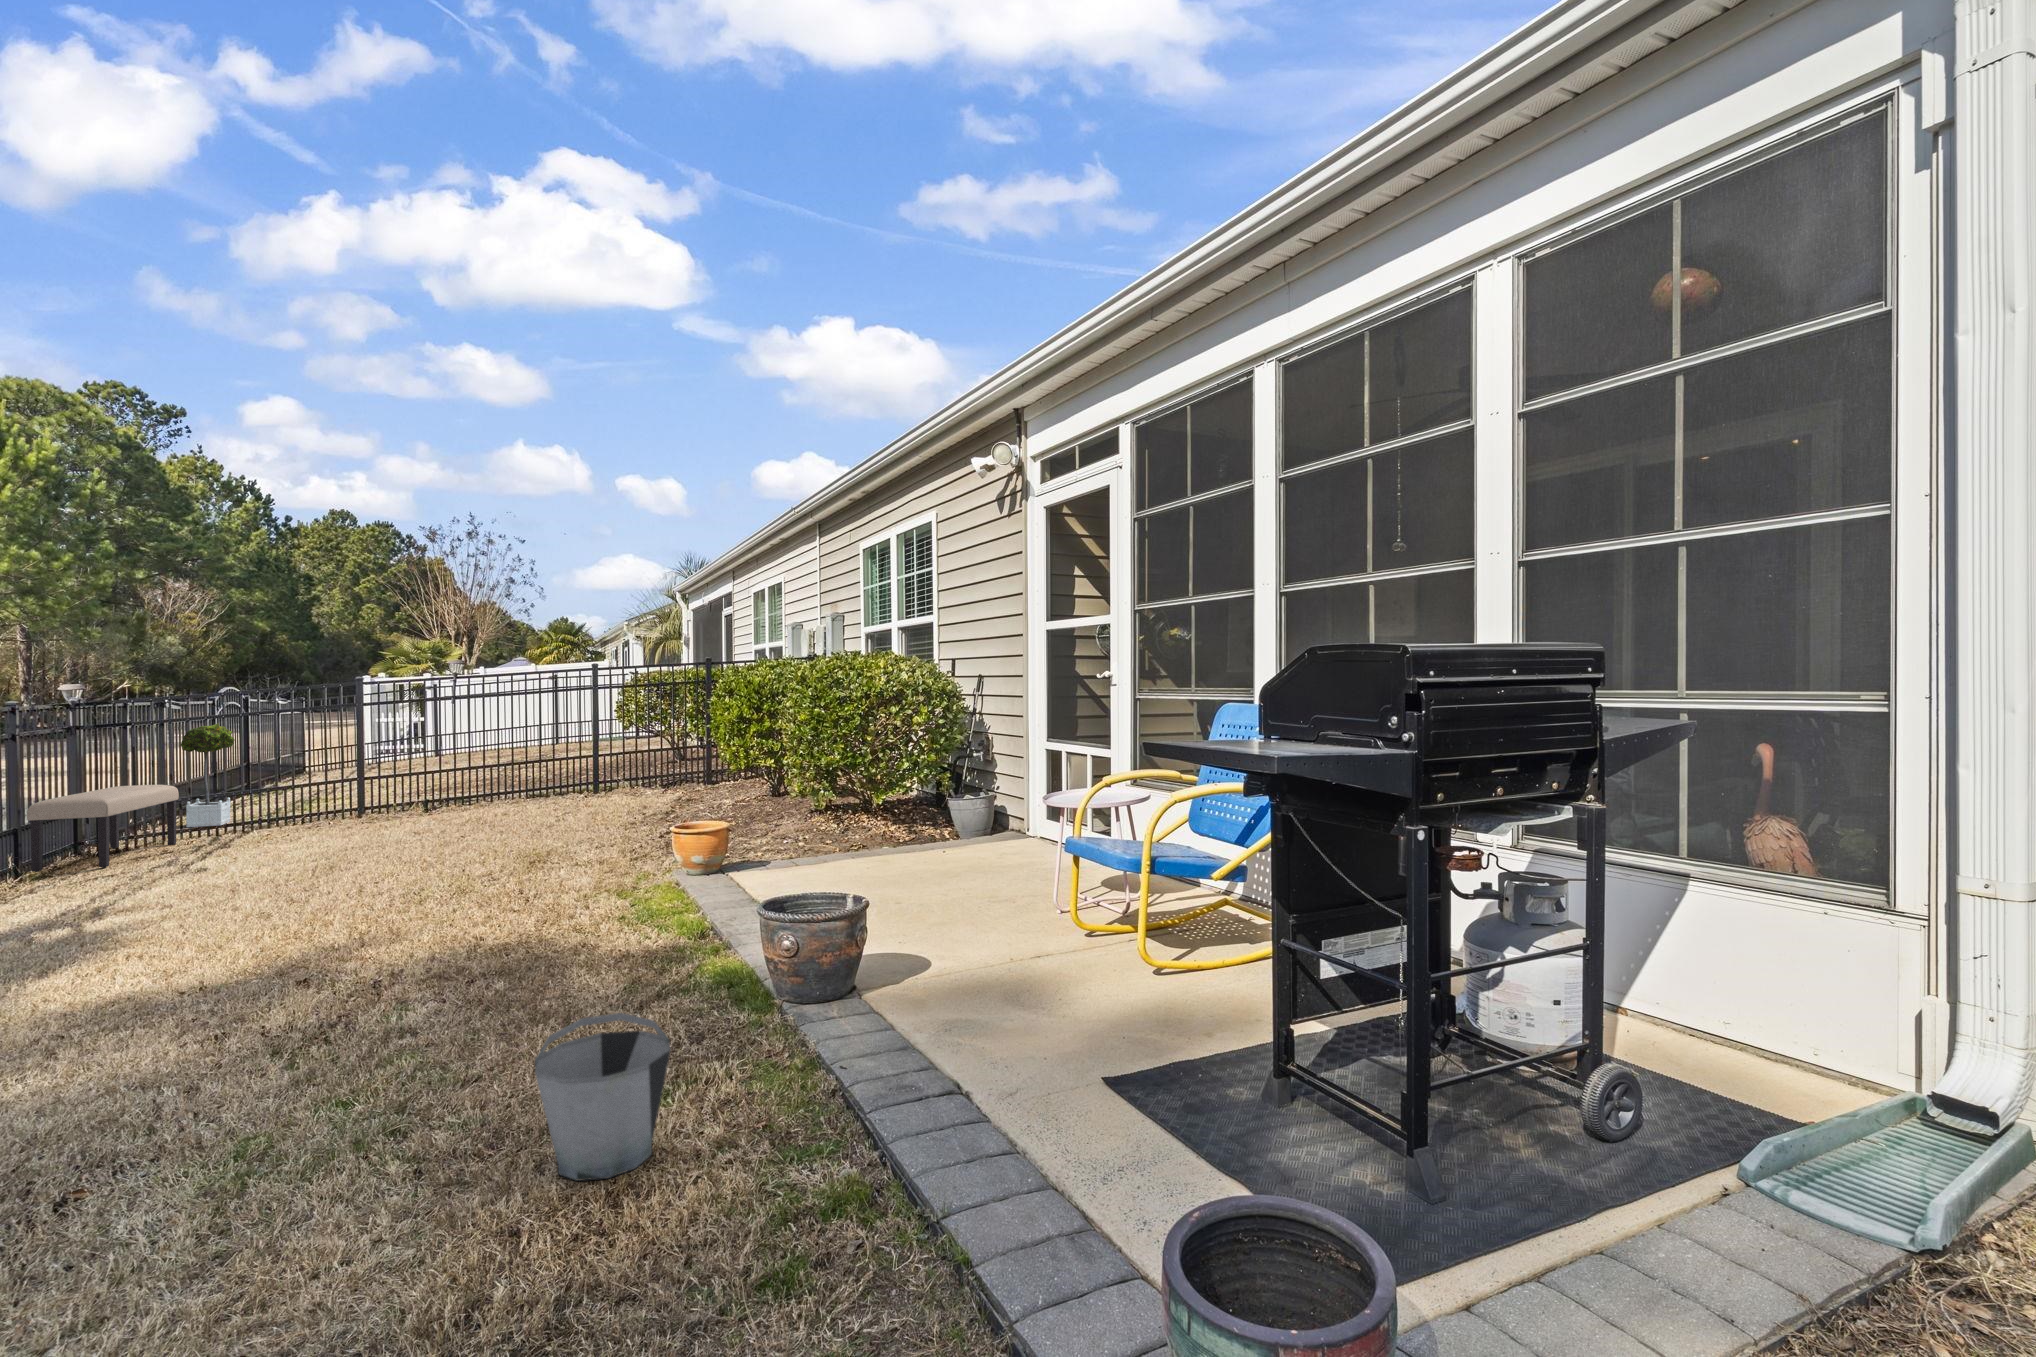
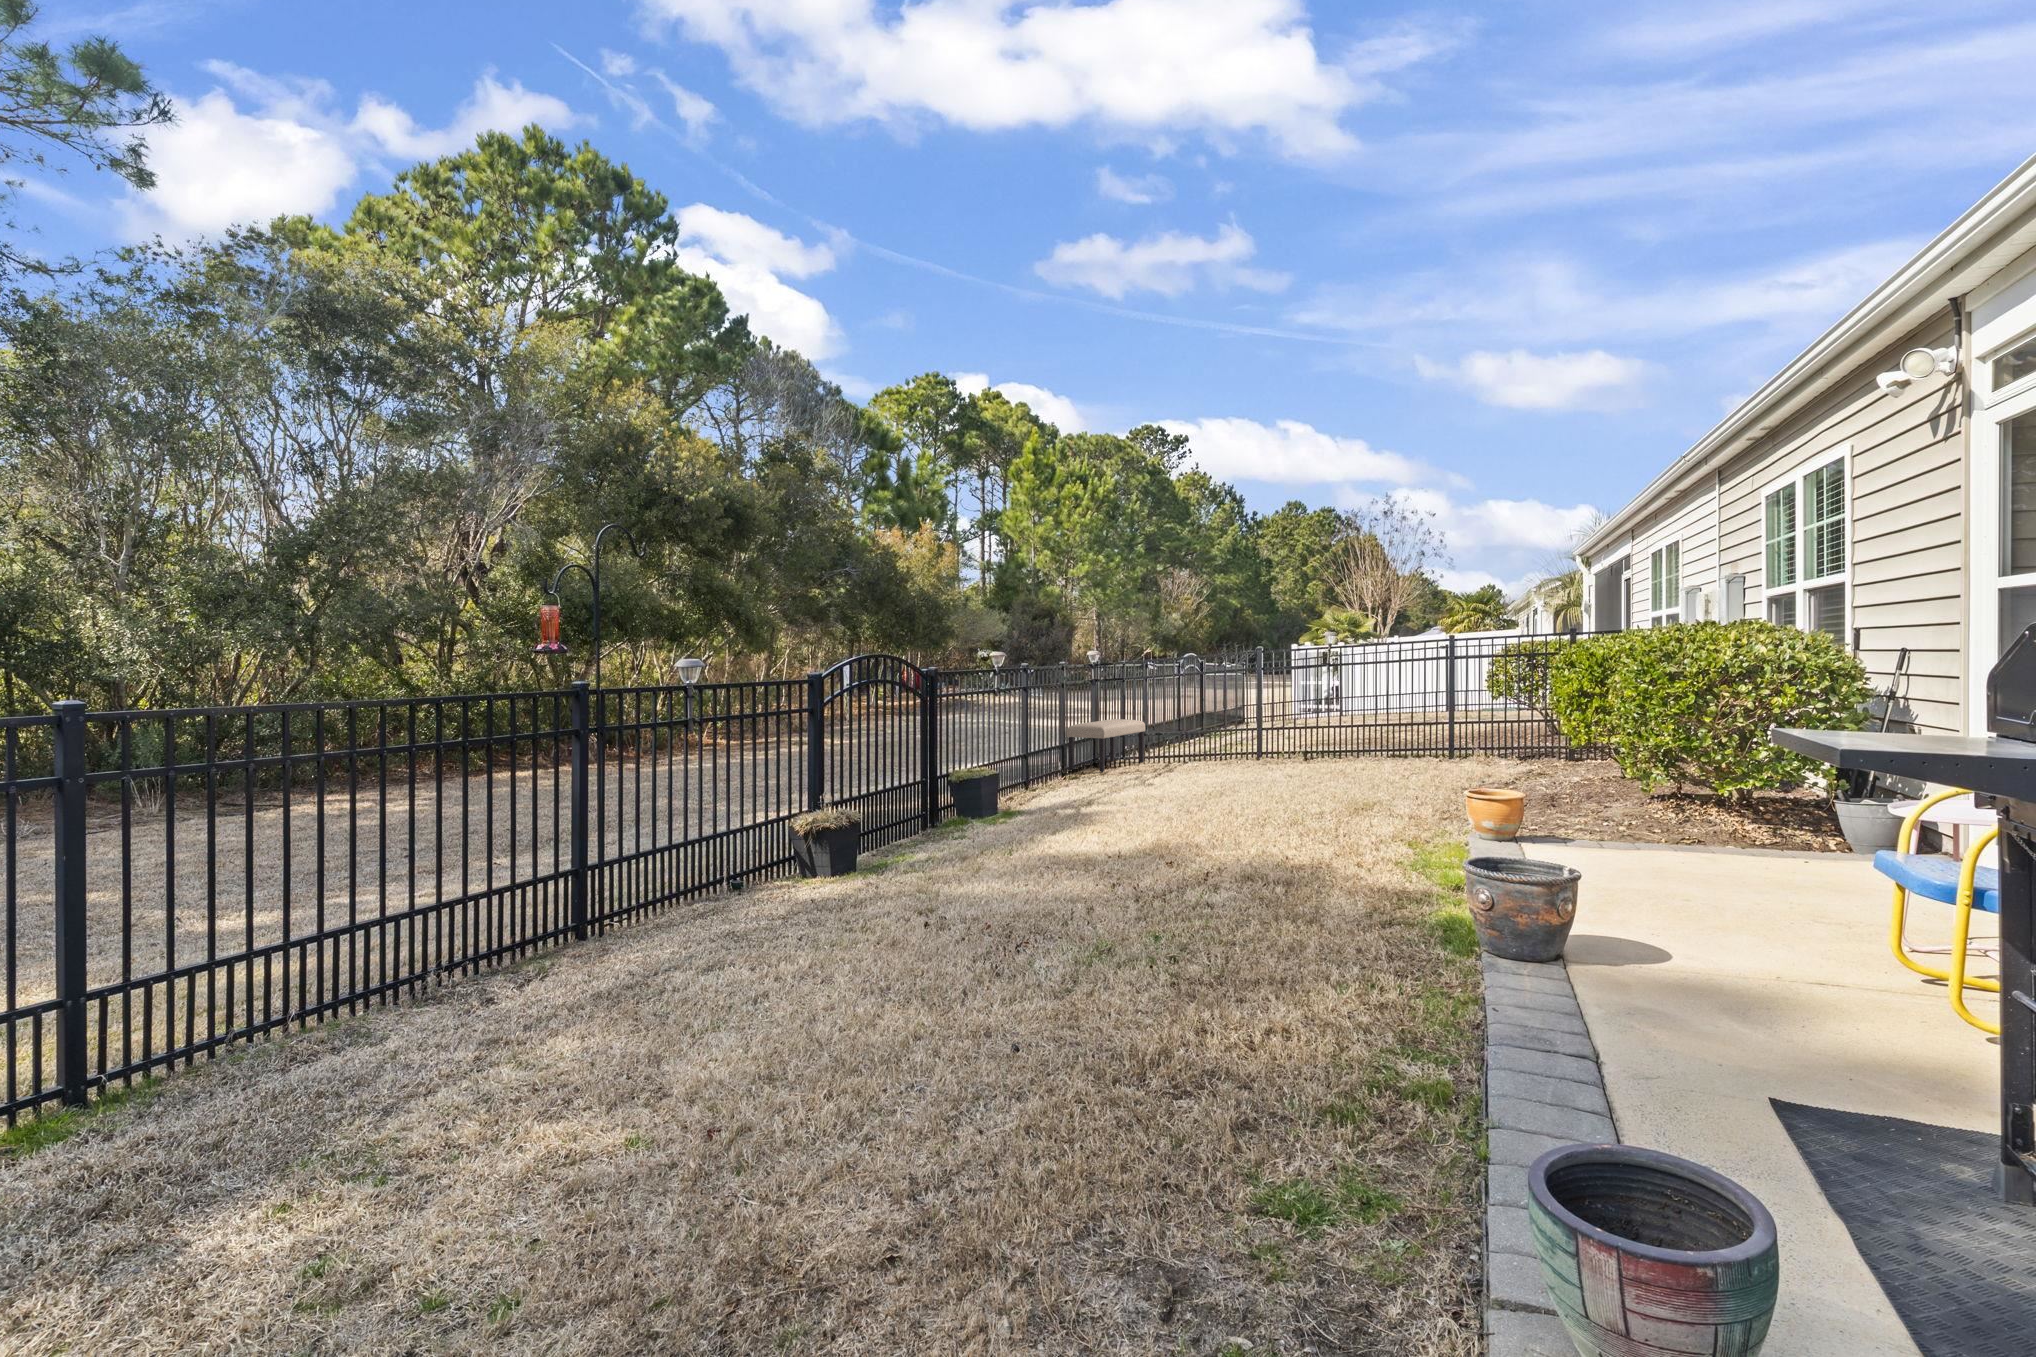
potted tree: present [181,723,235,827] -> none [1151,678,1182,753]
bucket: present [535,1013,671,1181] -> none [1220,910,1321,1030]

